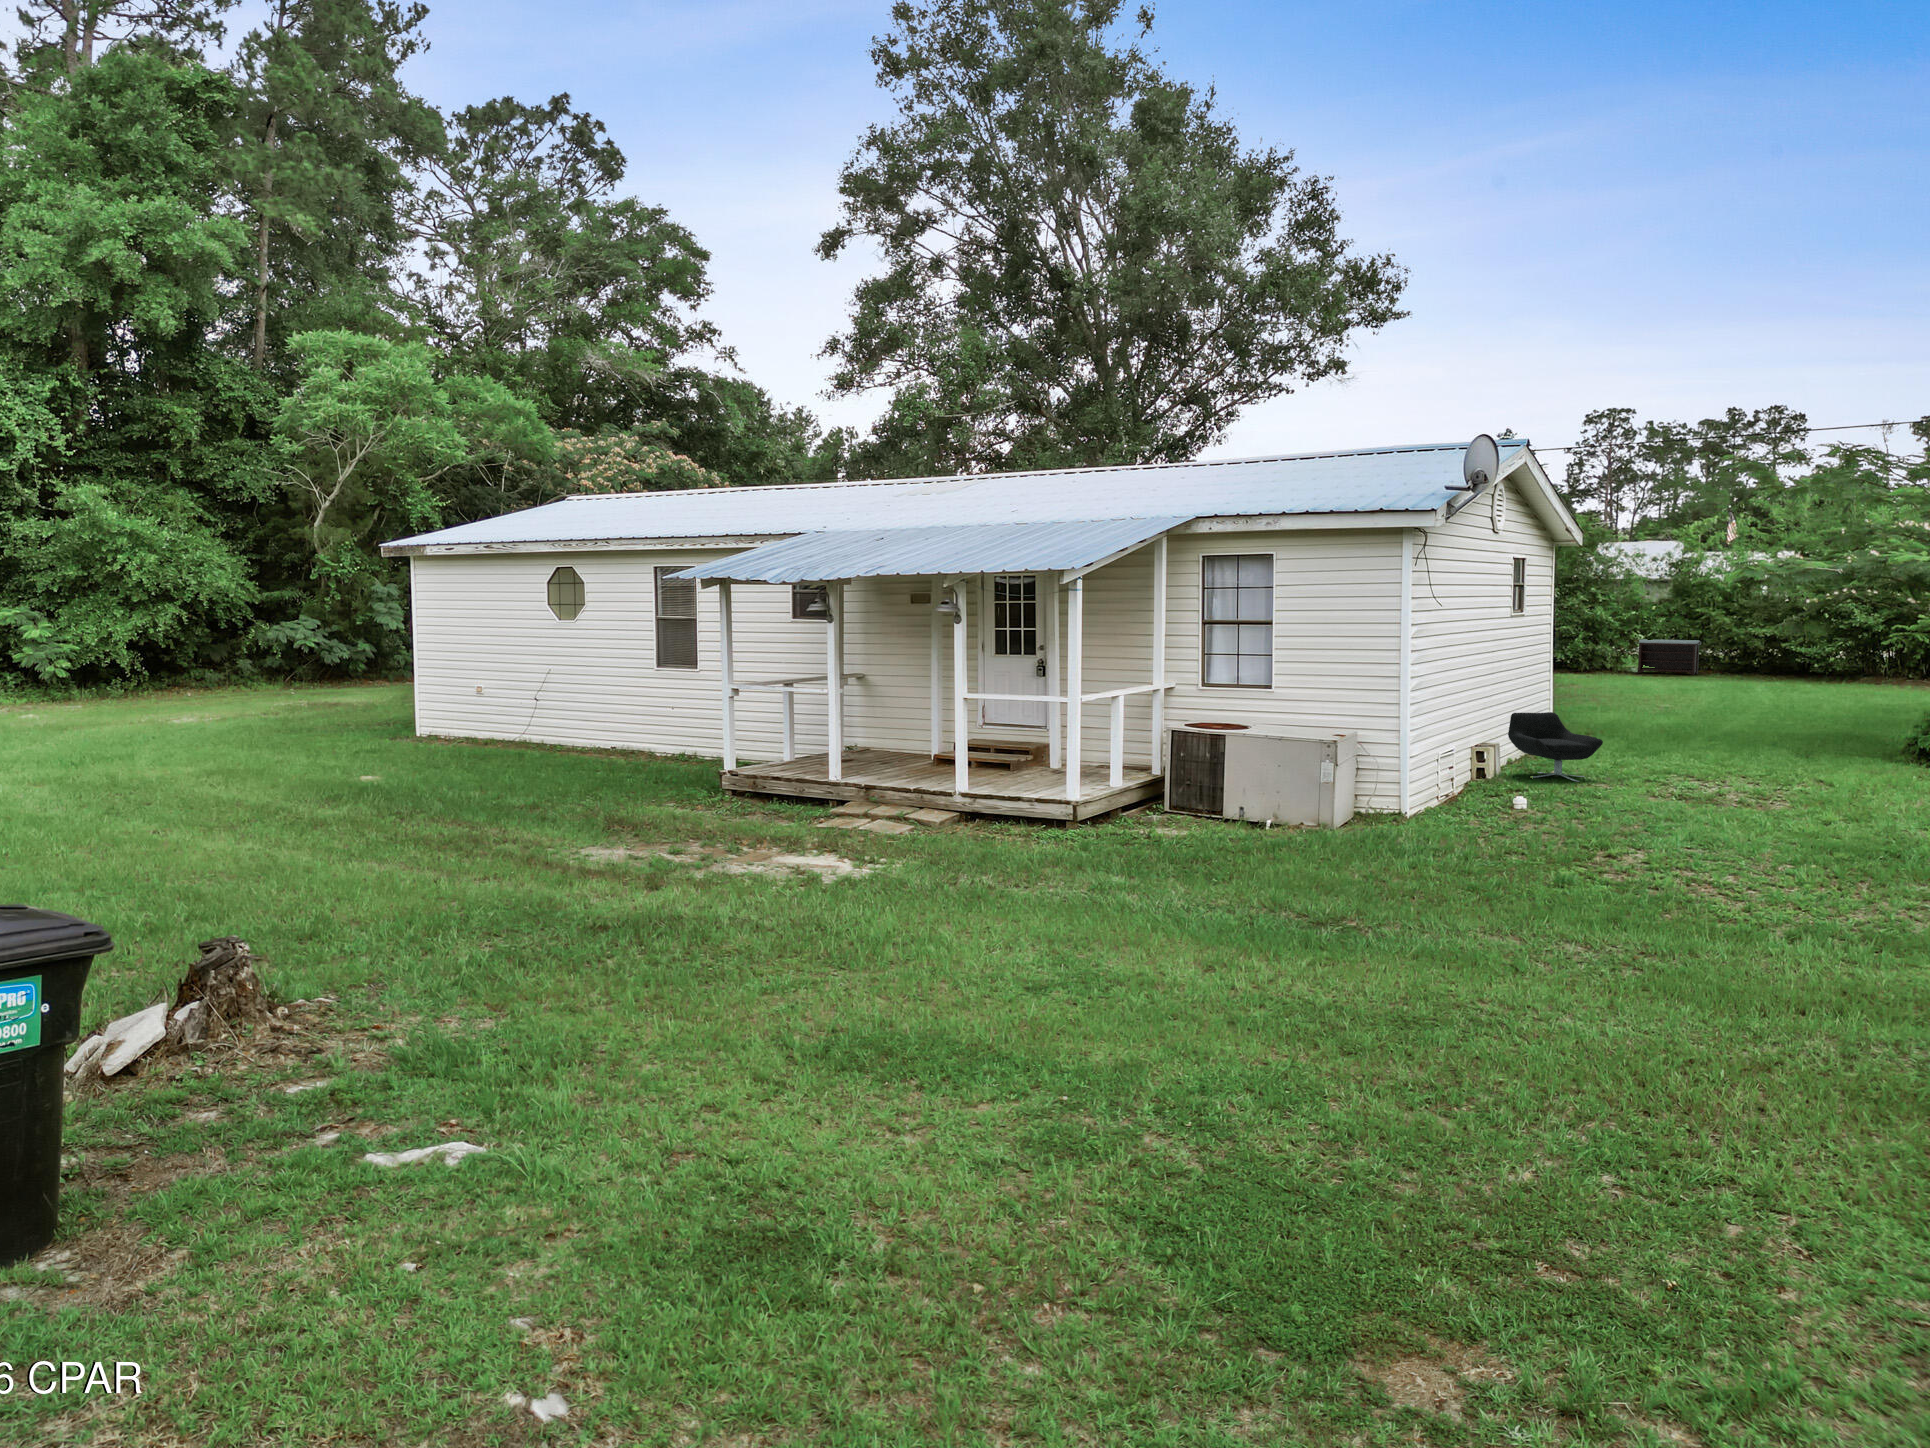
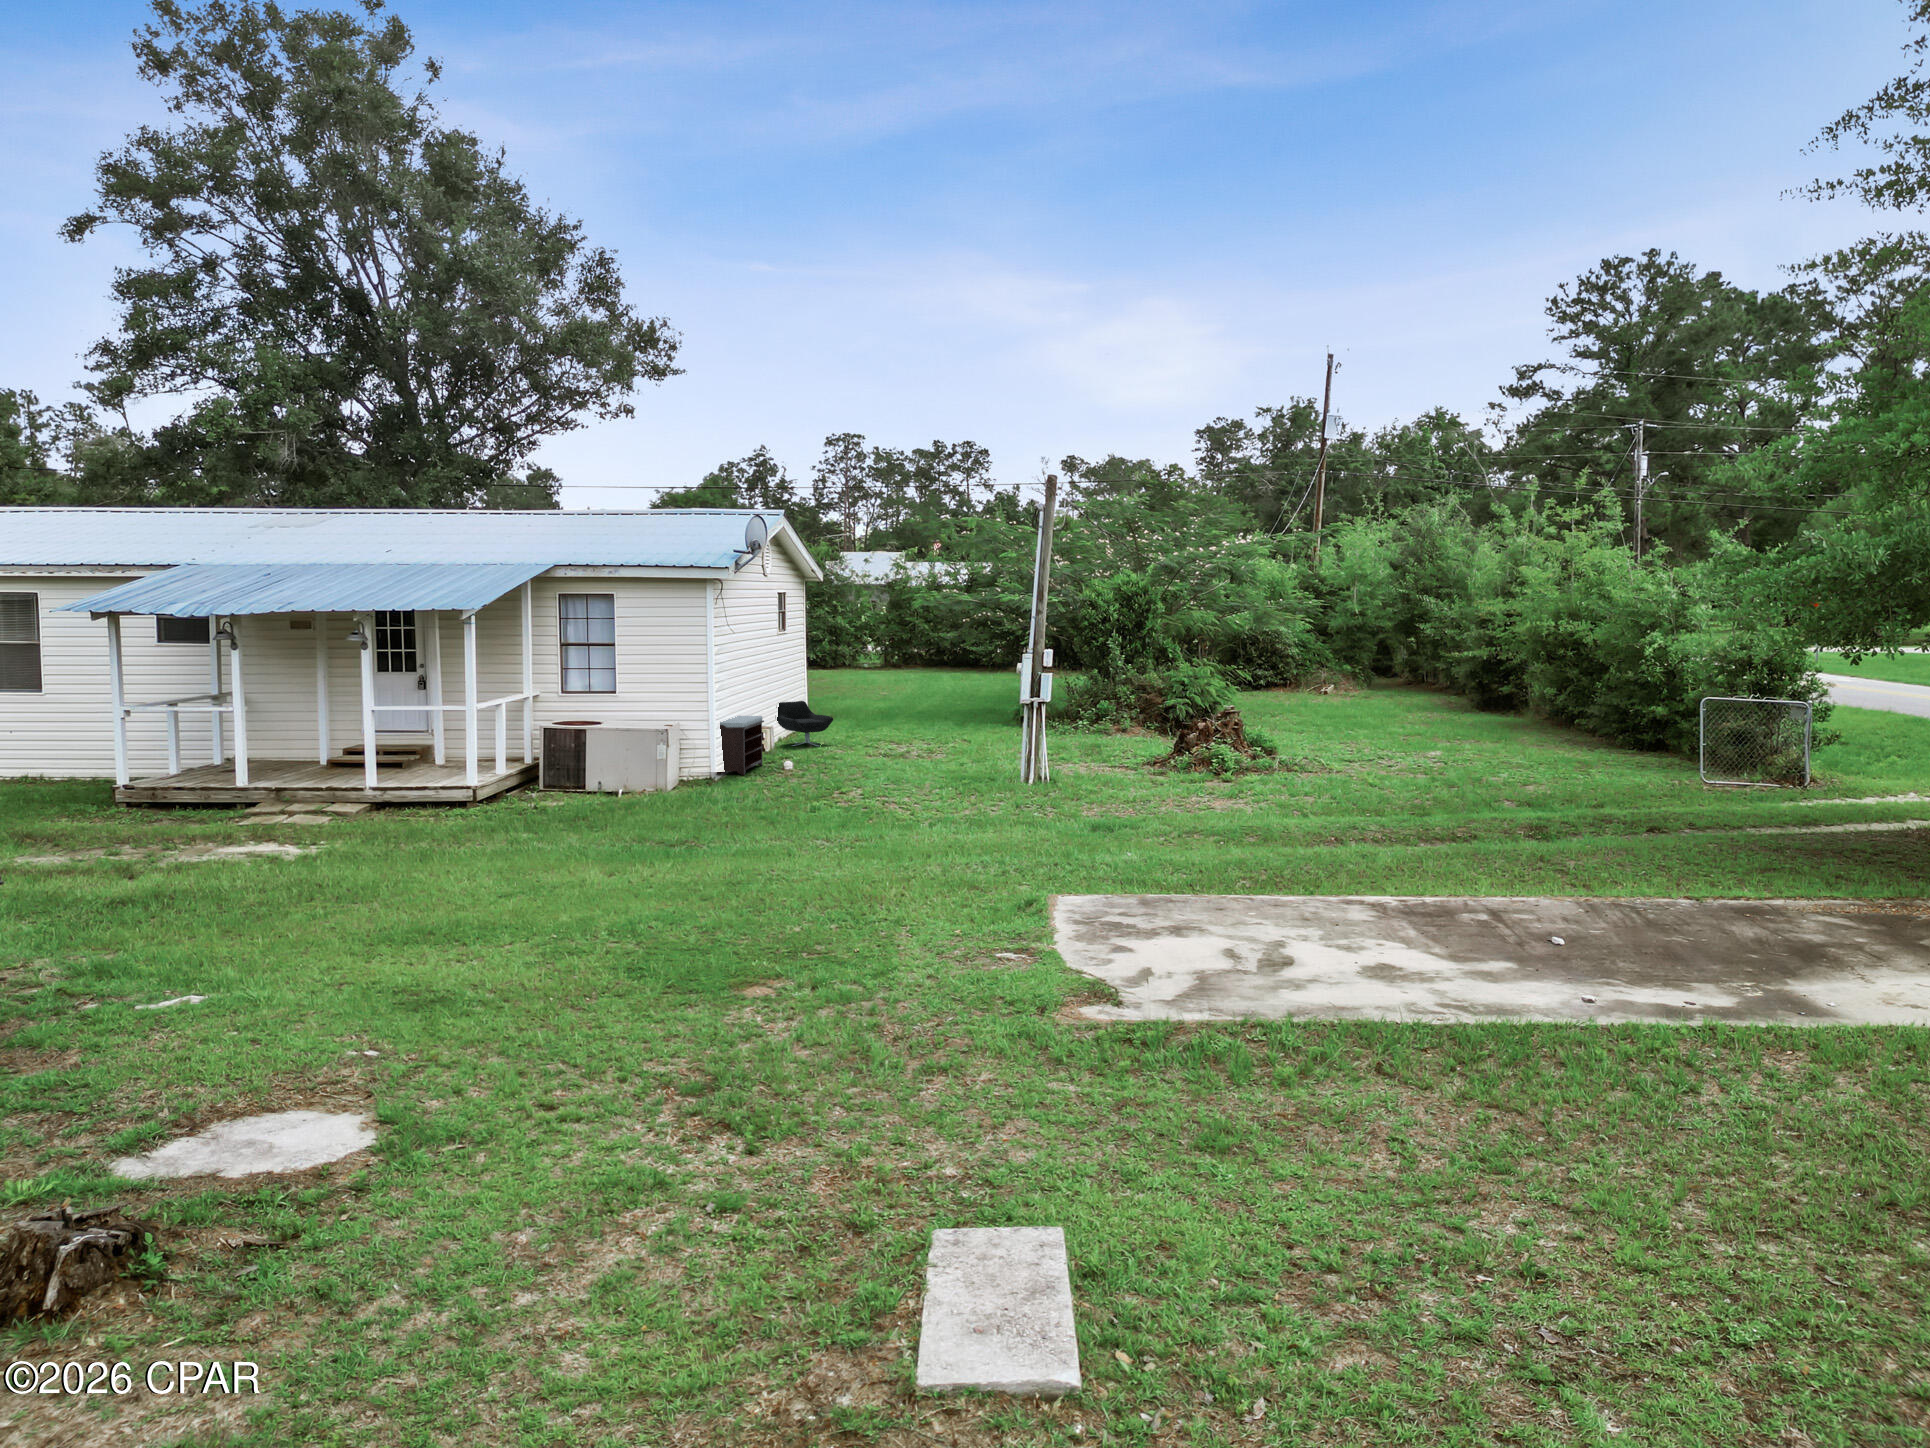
bench: present [1637,639,1701,675] -> present [716,716,764,775]

